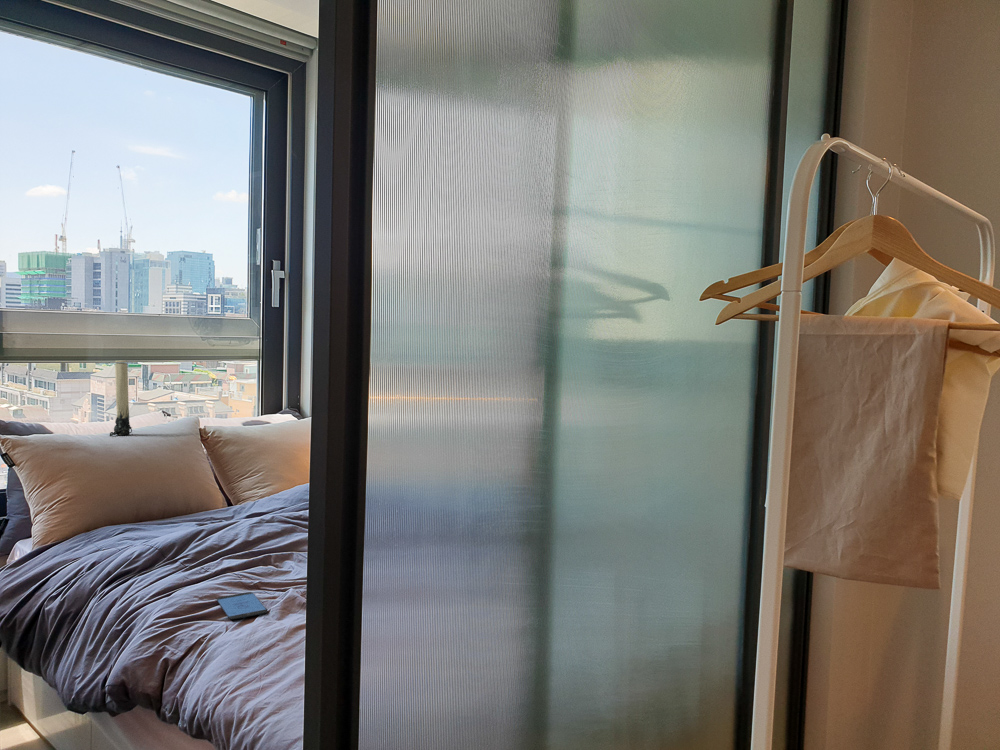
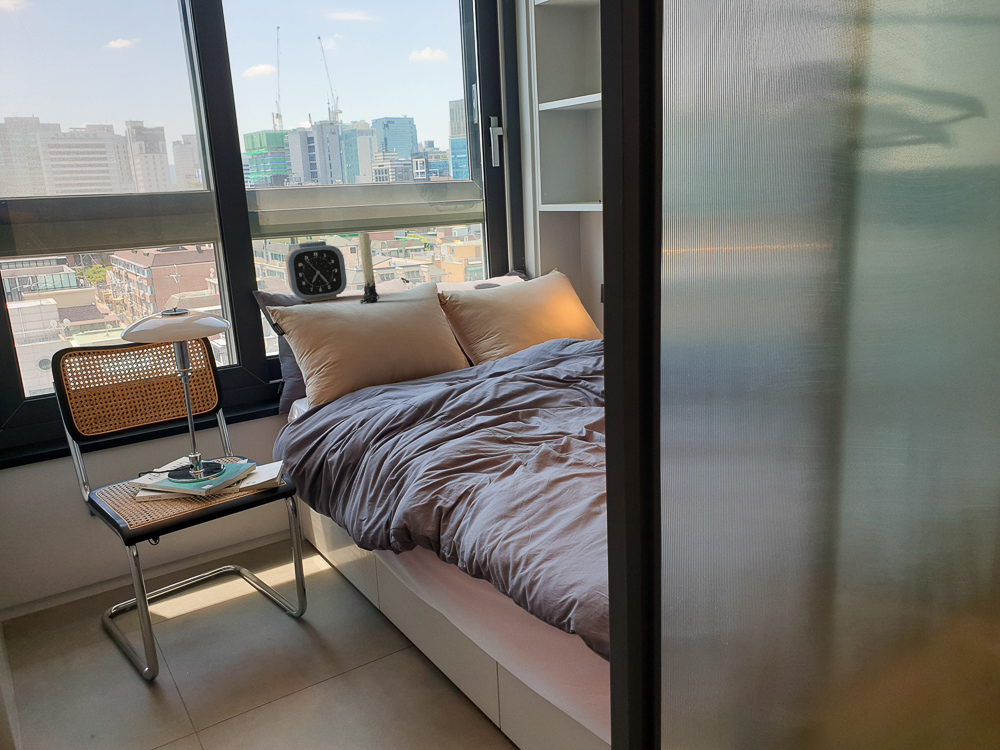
alarm clock: none [27,367,97,432] -> present [286,241,347,302]
smartphone: present [217,592,267,619] -> none [476,446,525,471]

